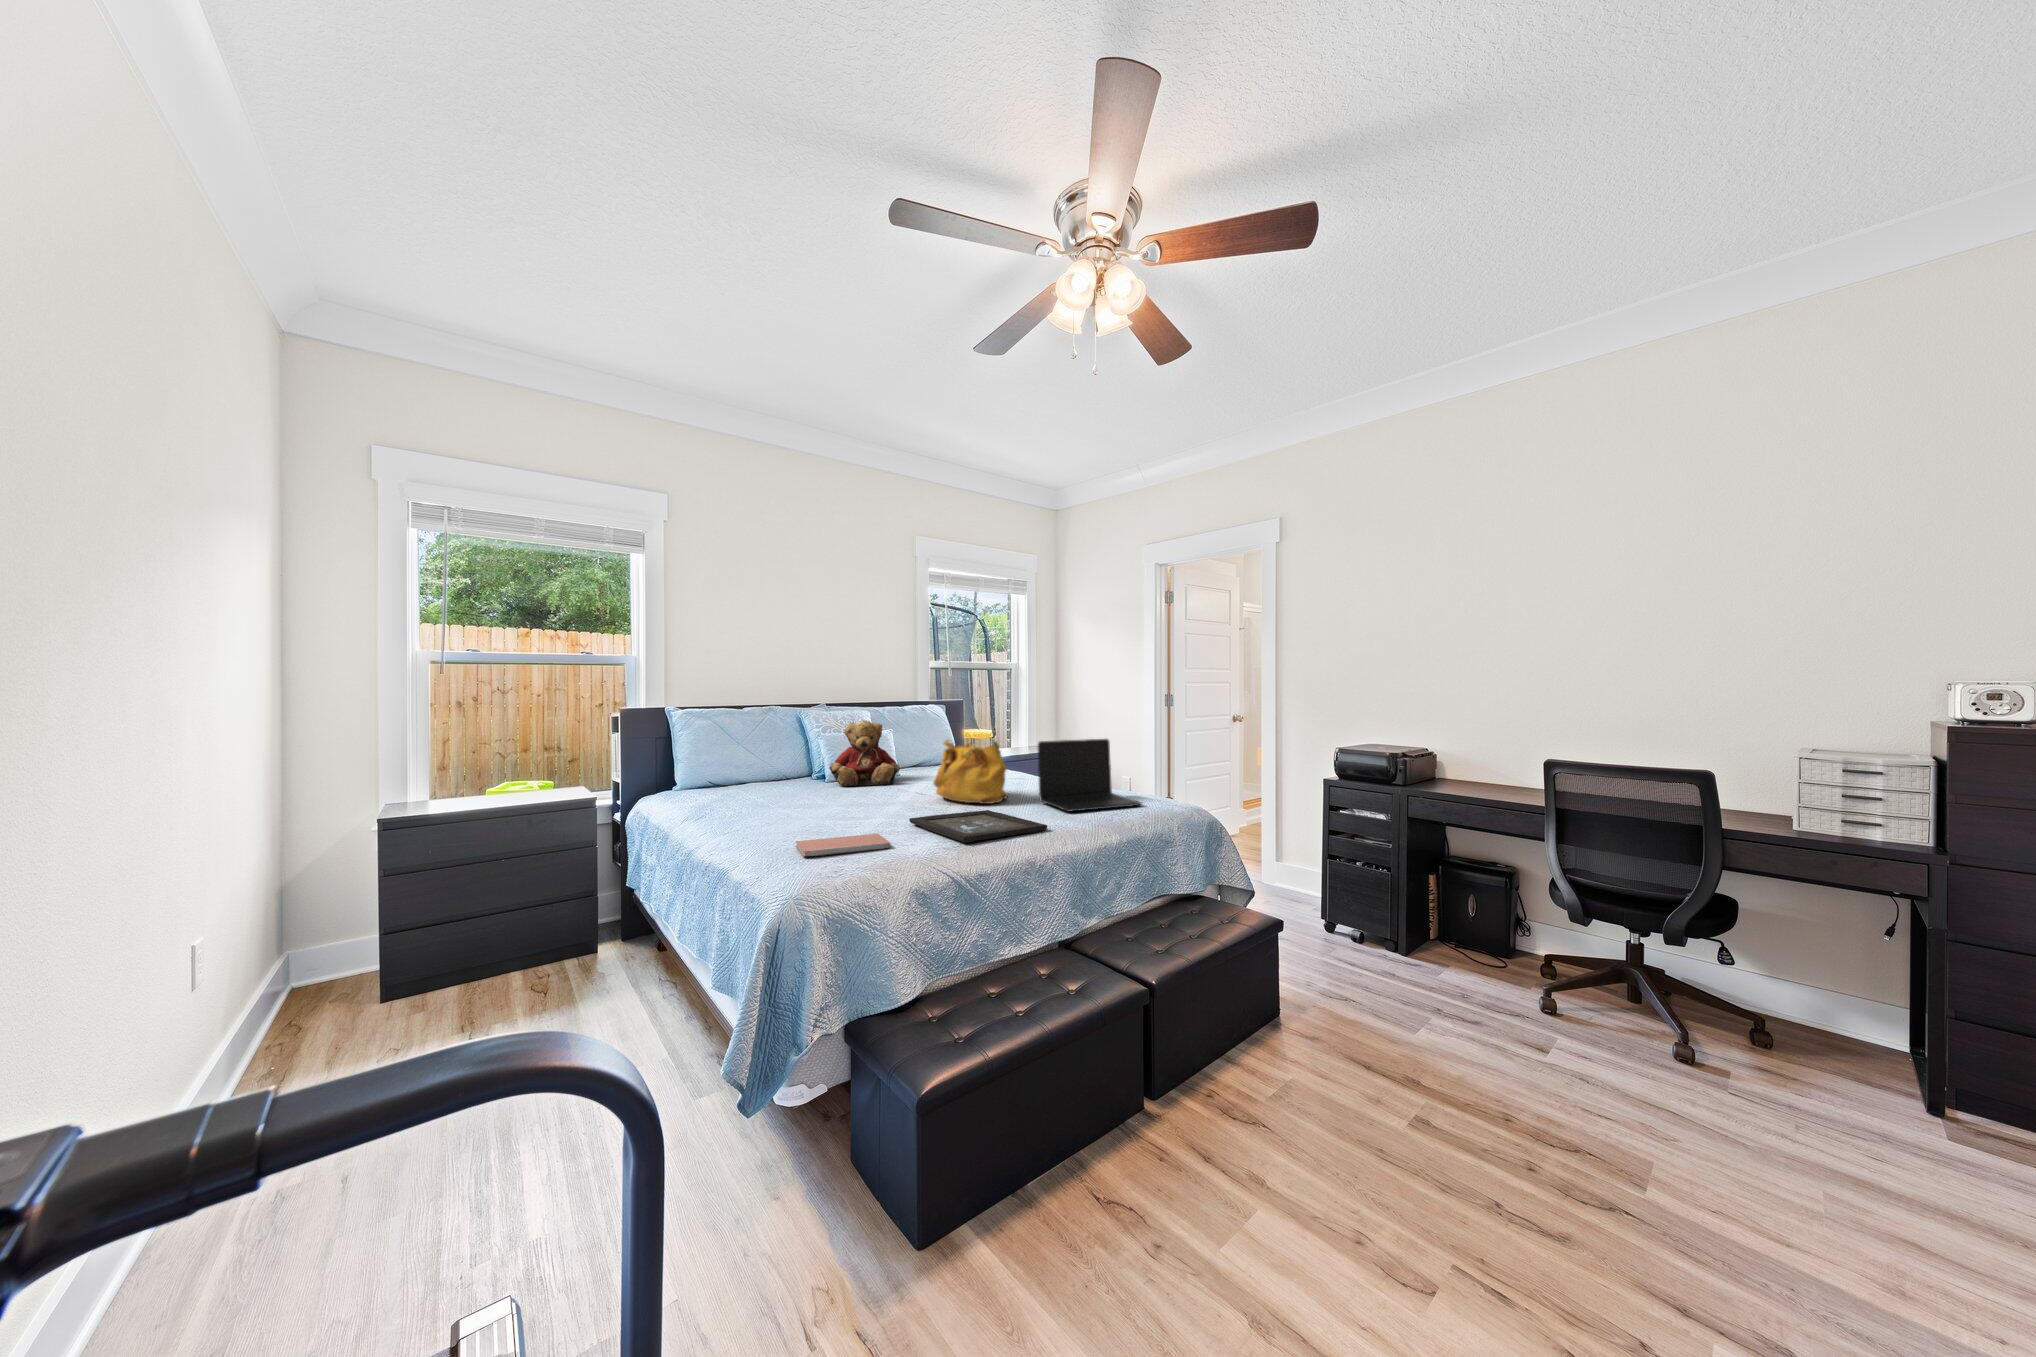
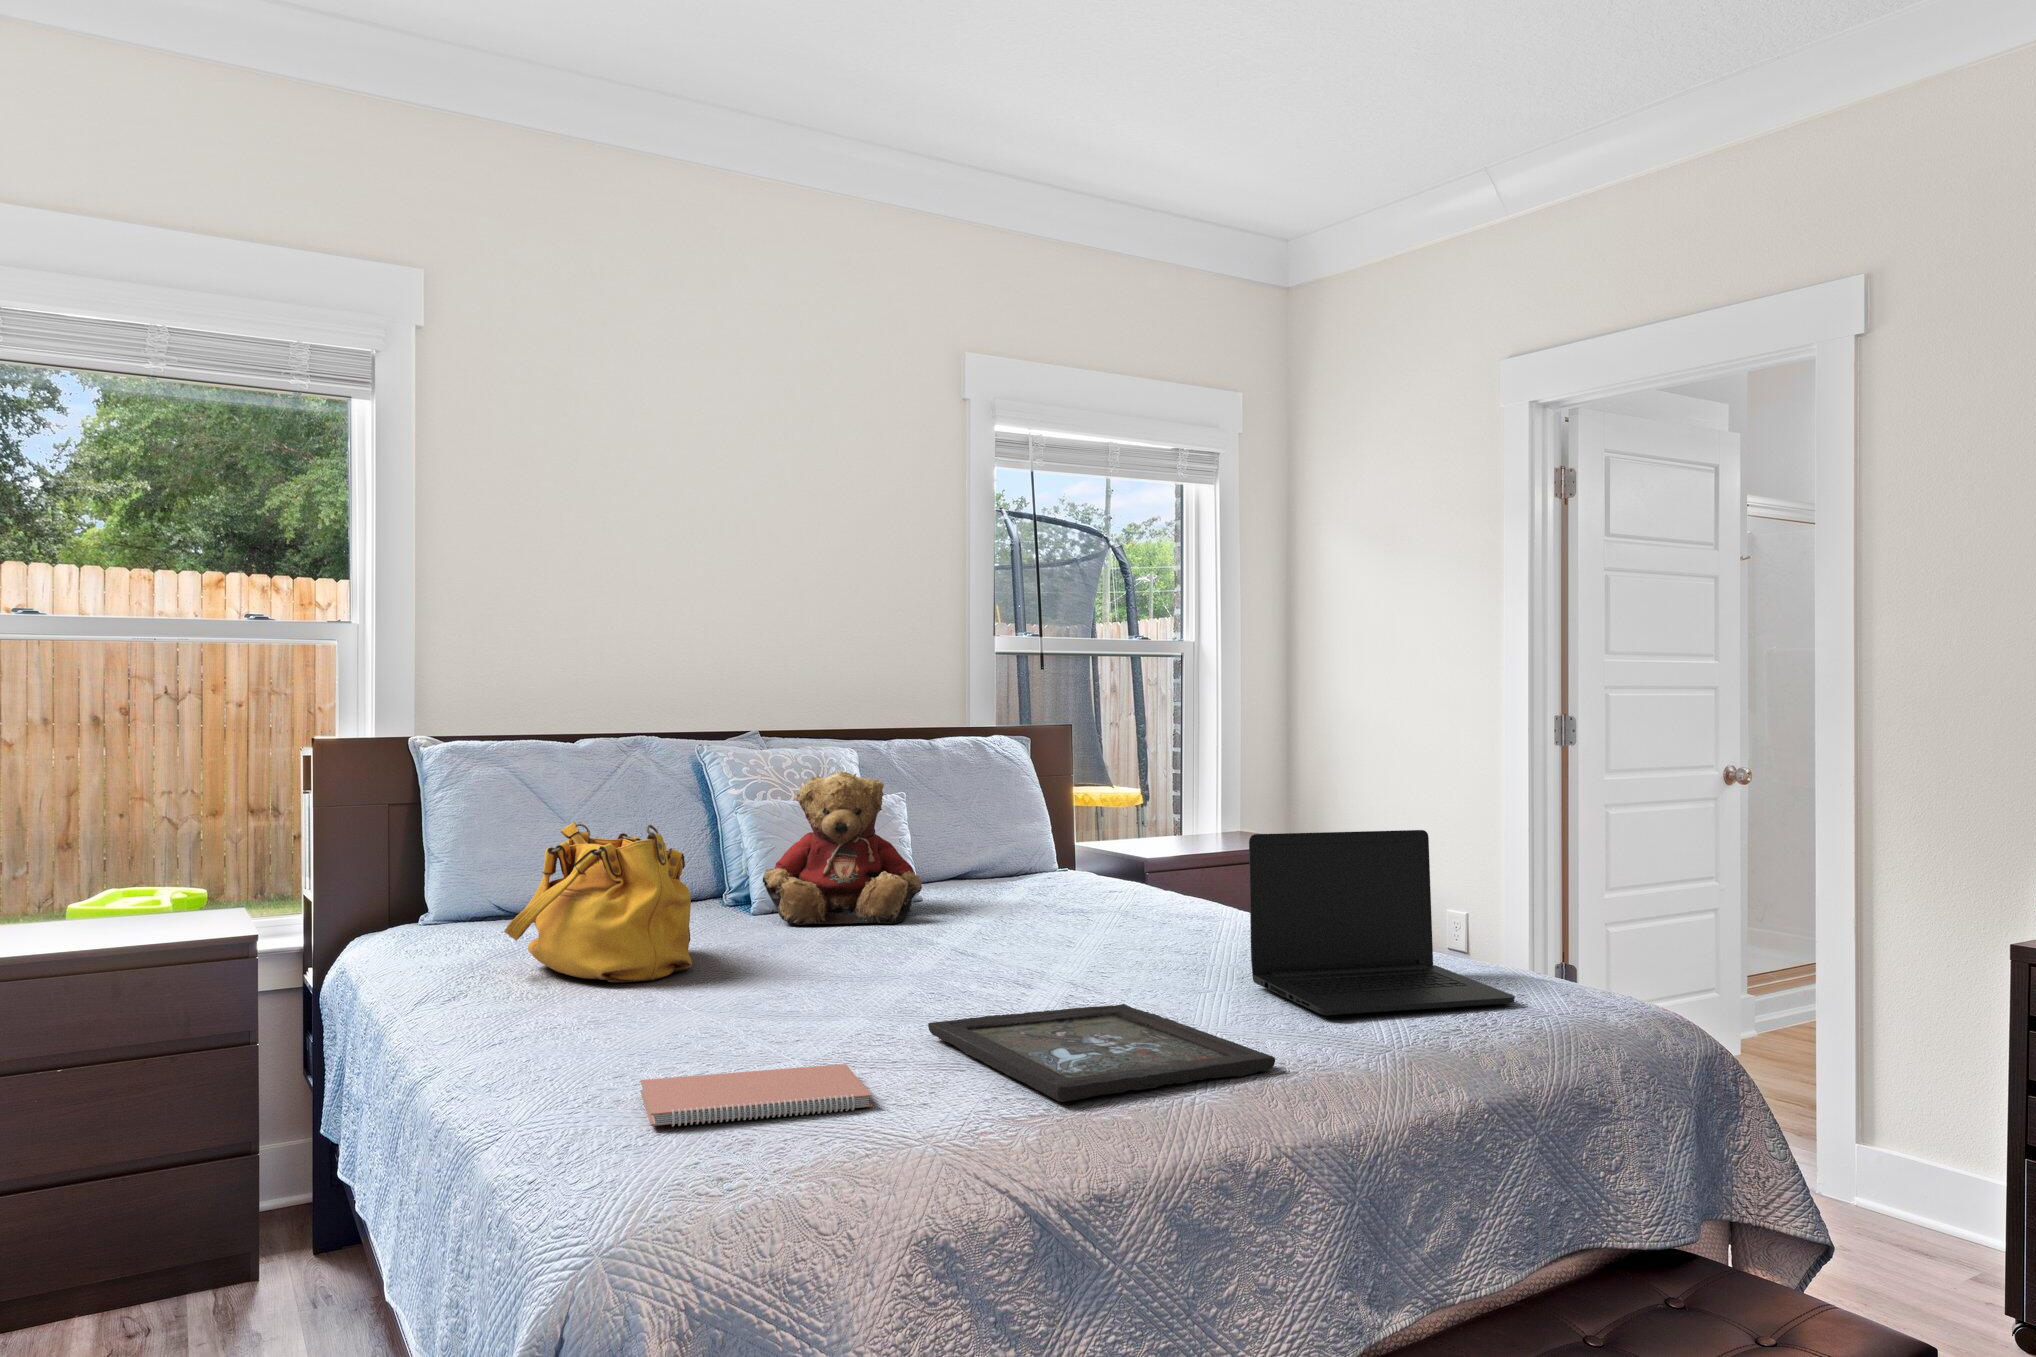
handbag: present [933,740,1008,804] -> present [504,822,692,982]

